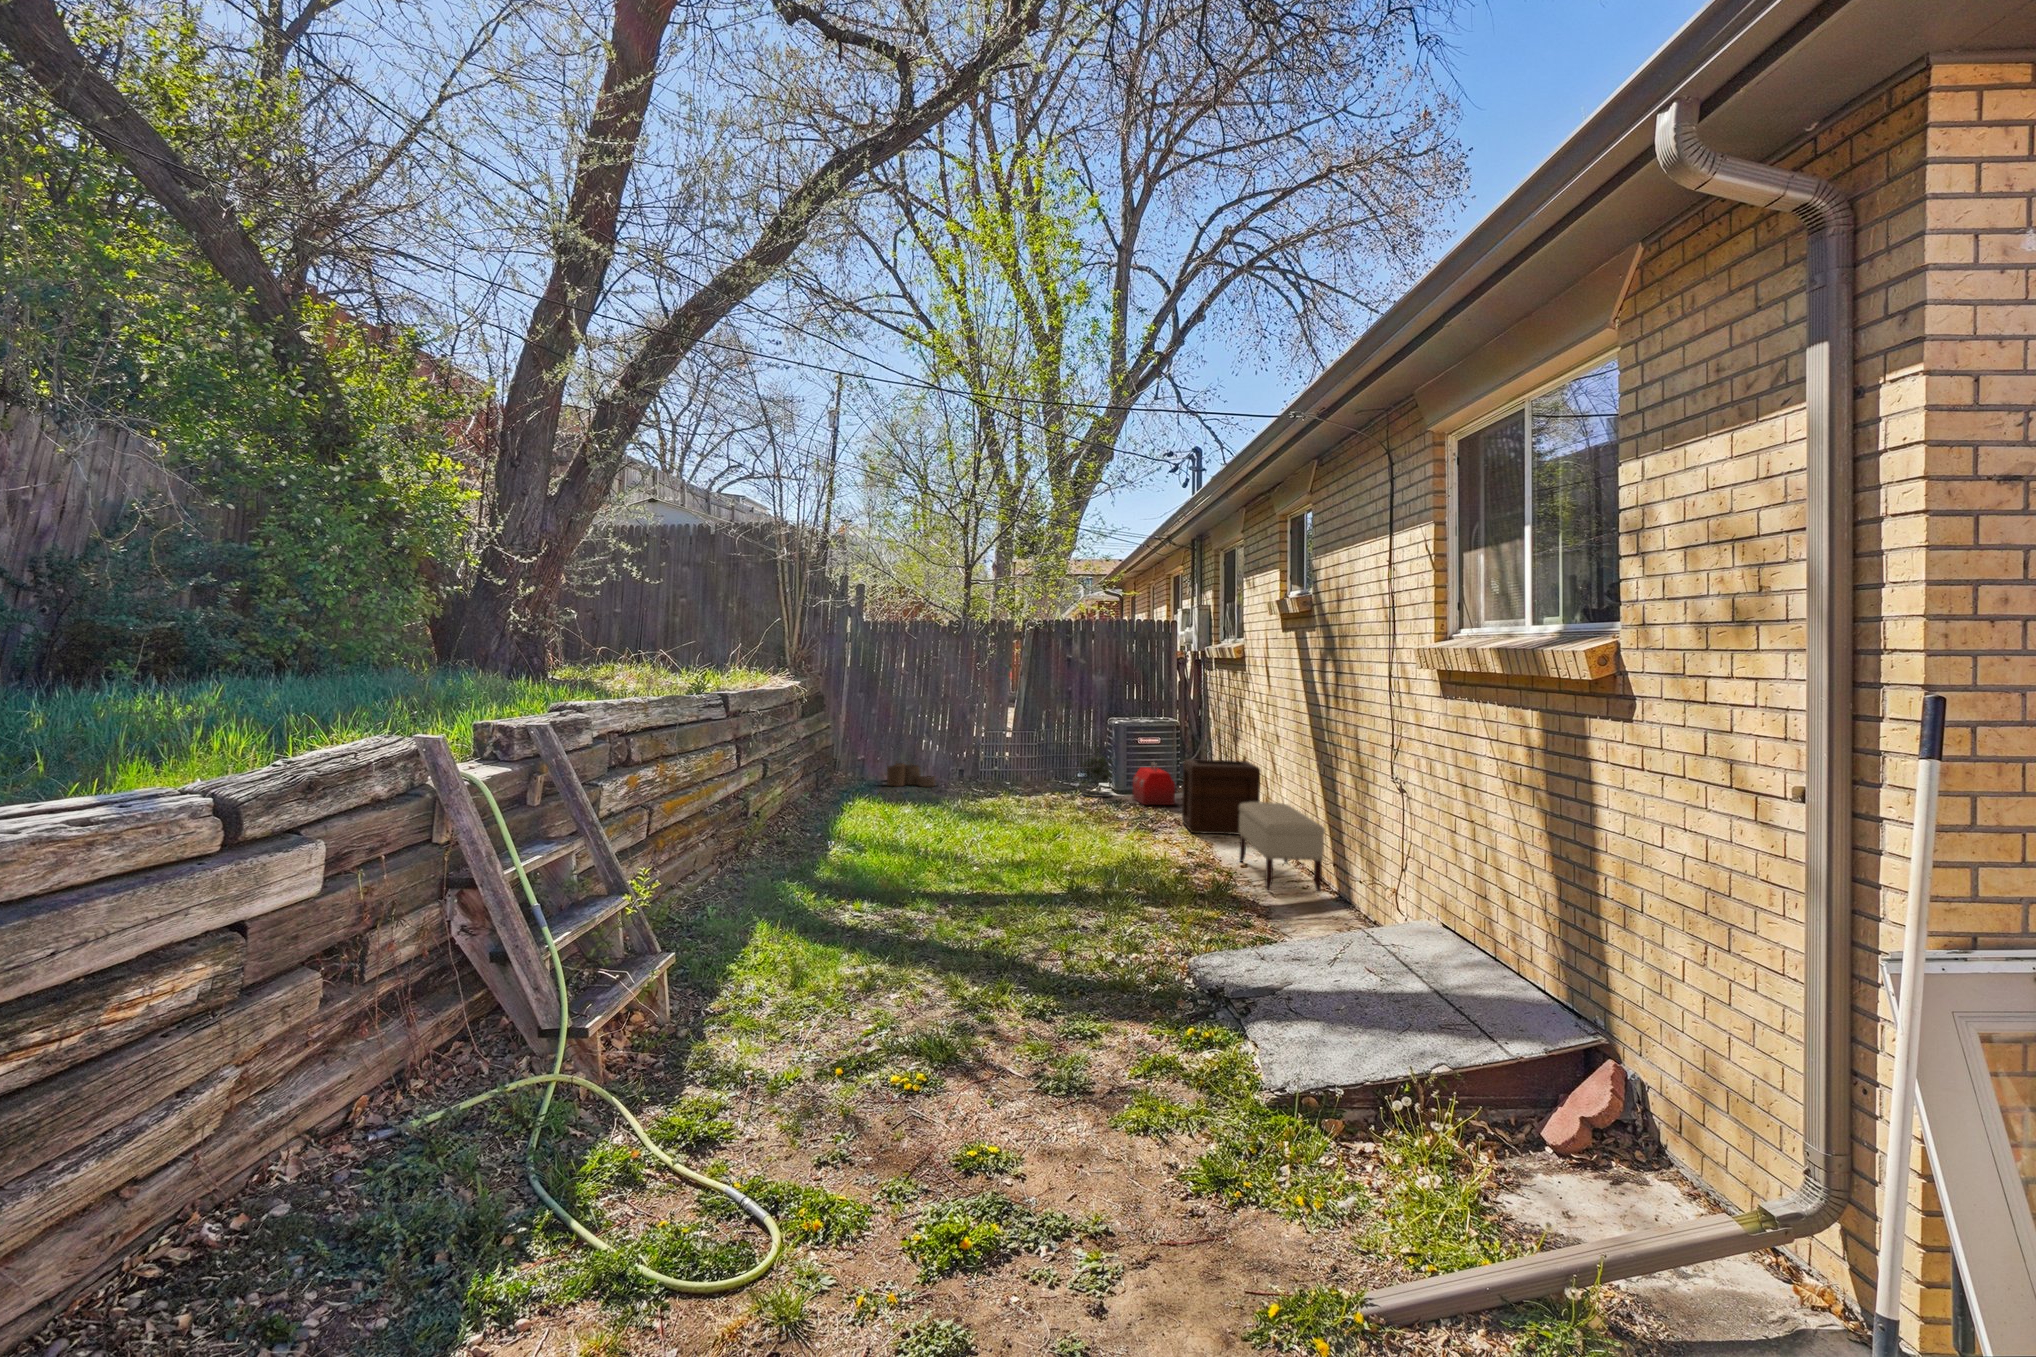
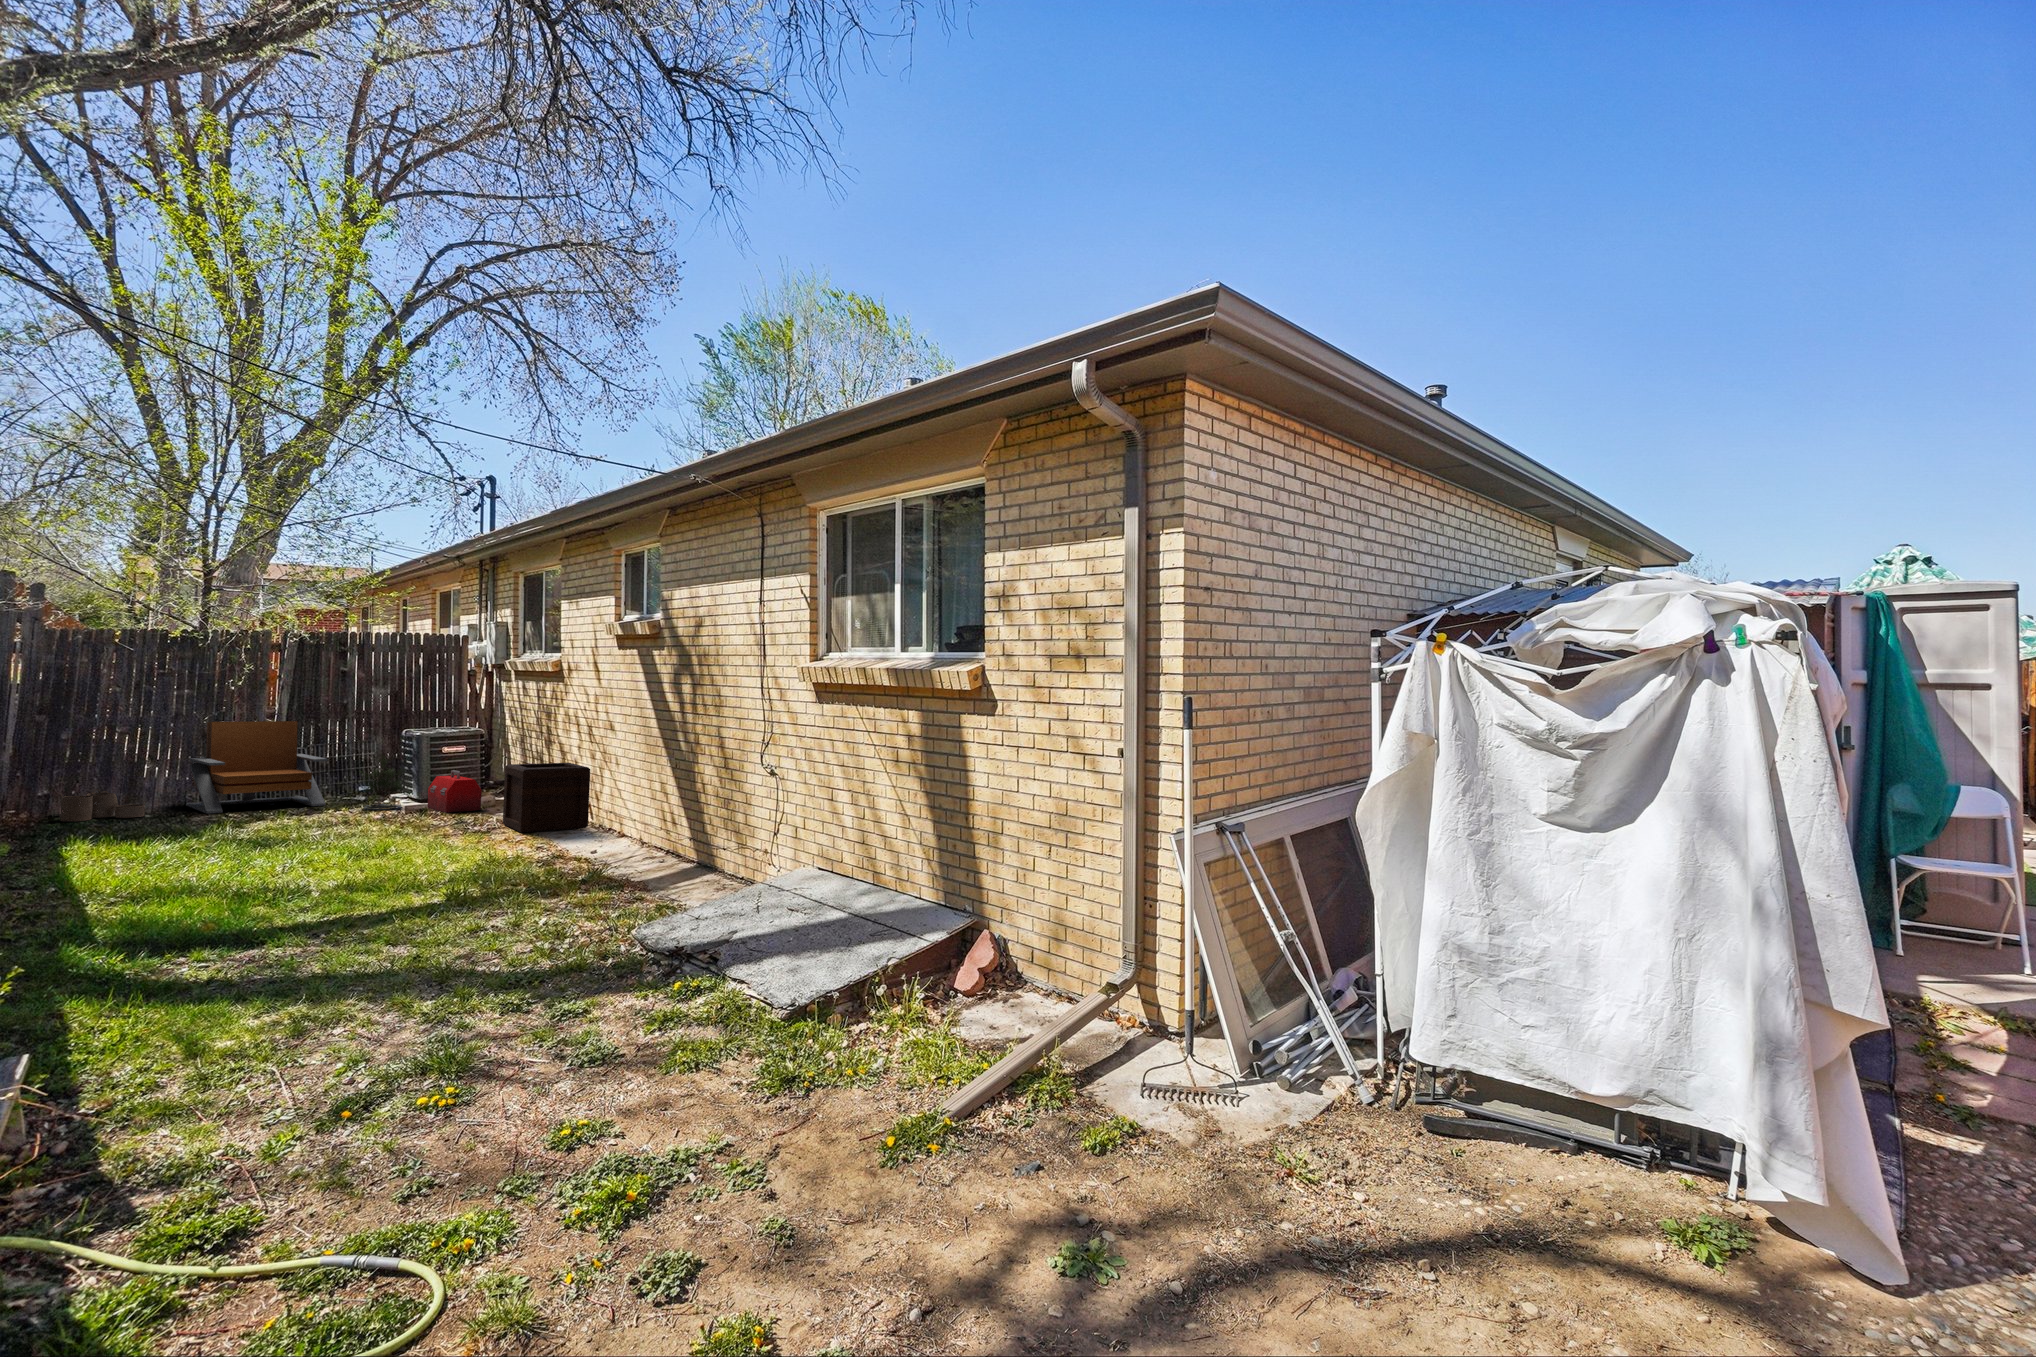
lounge chair: none [967,708,1057,788] -> present [186,721,327,814]
bench: present [1239,802,1325,892] -> none [589,796,685,871]

